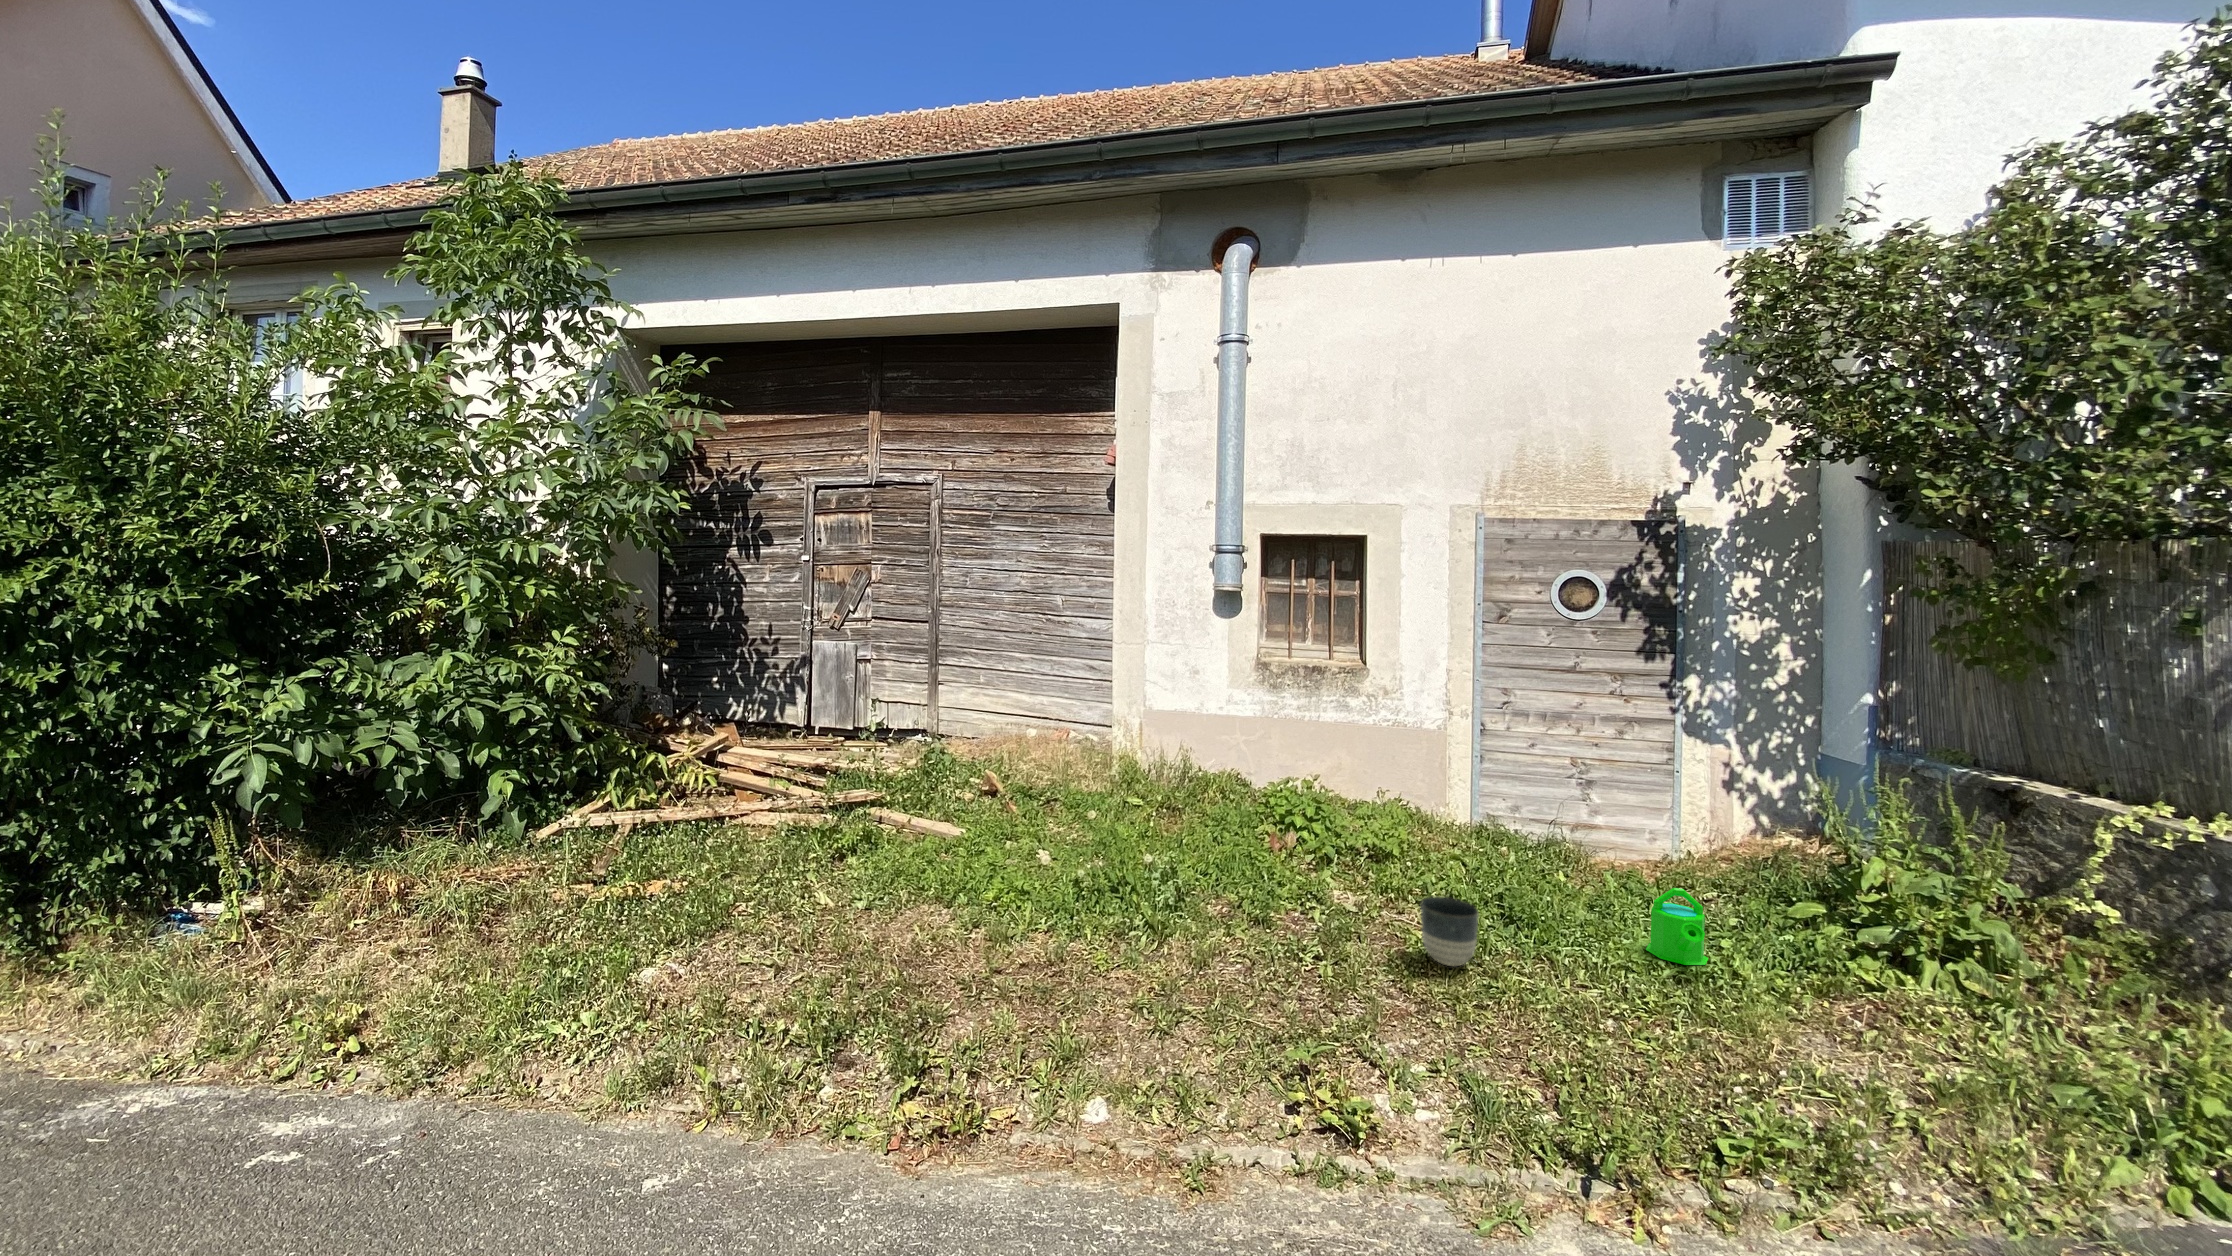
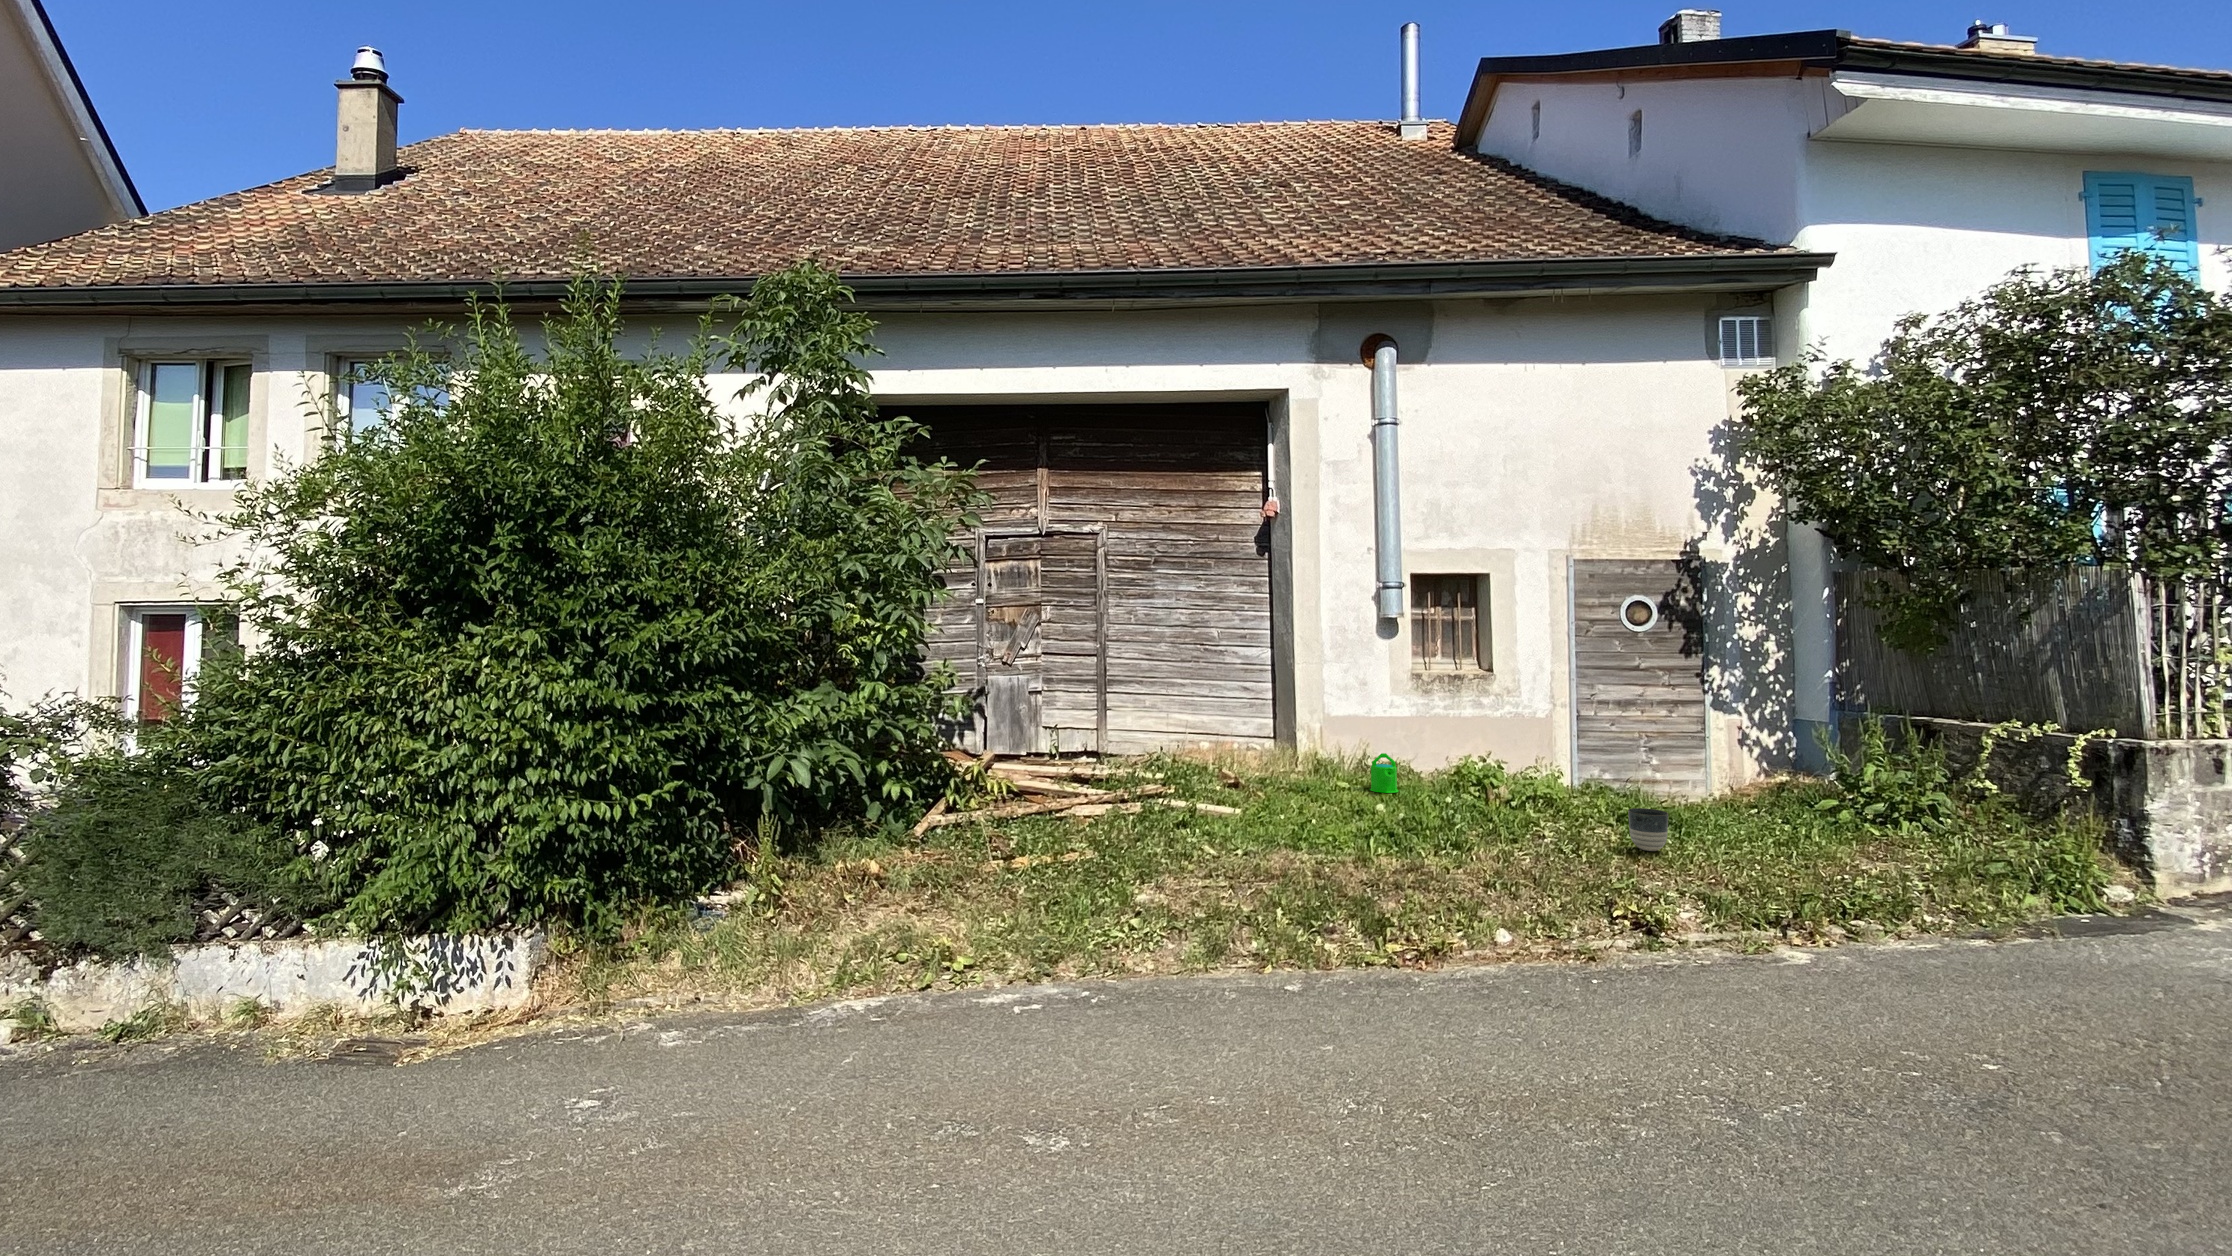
watering can: present [1646,888,1708,965] -> present [1370,753,1399,793]

